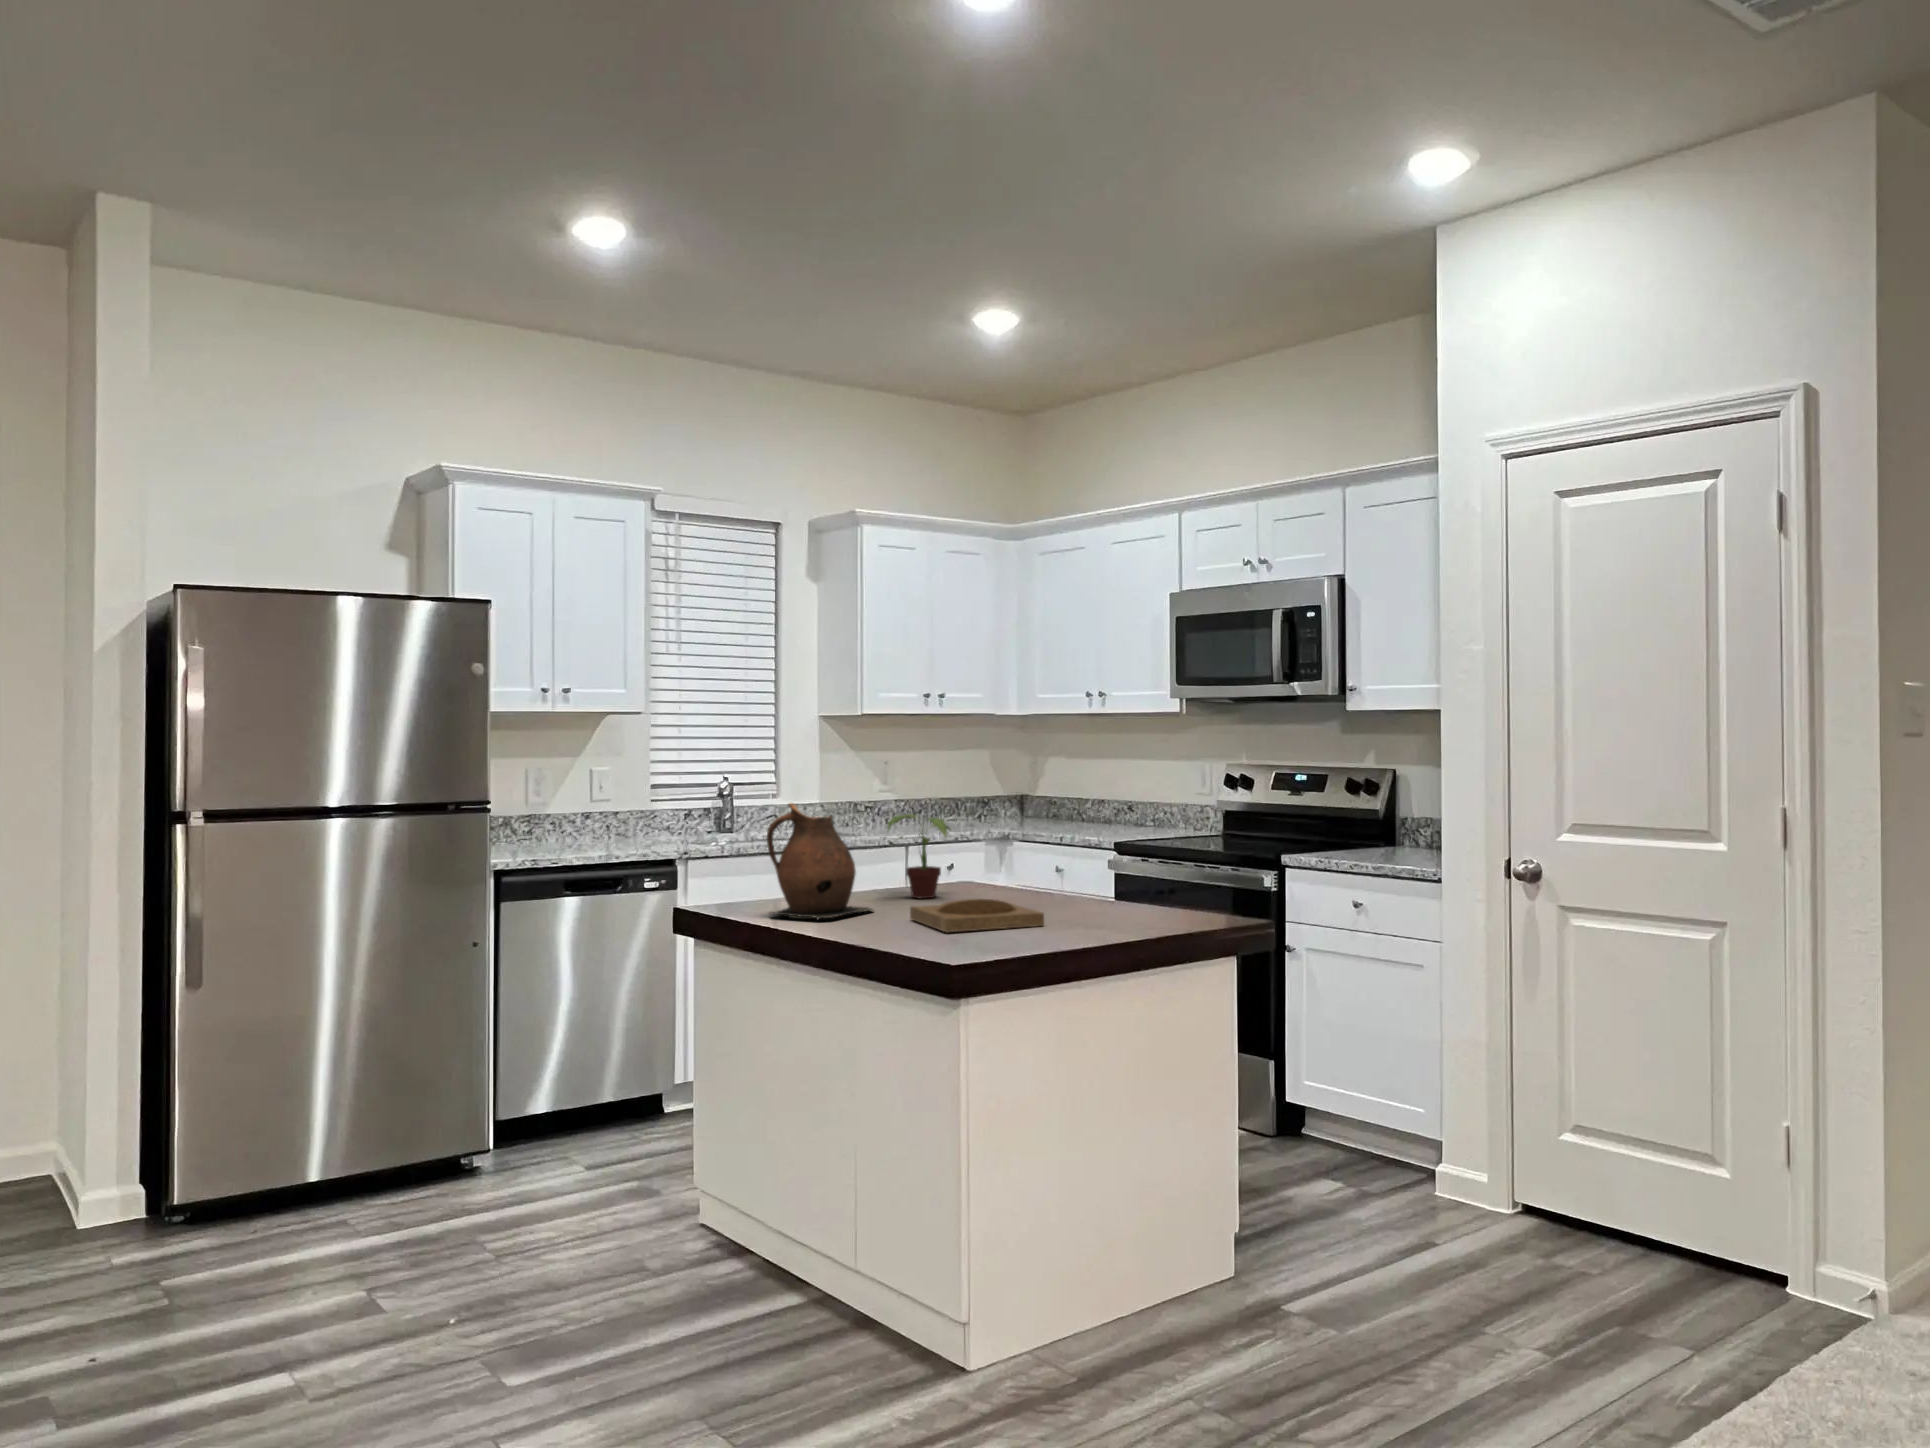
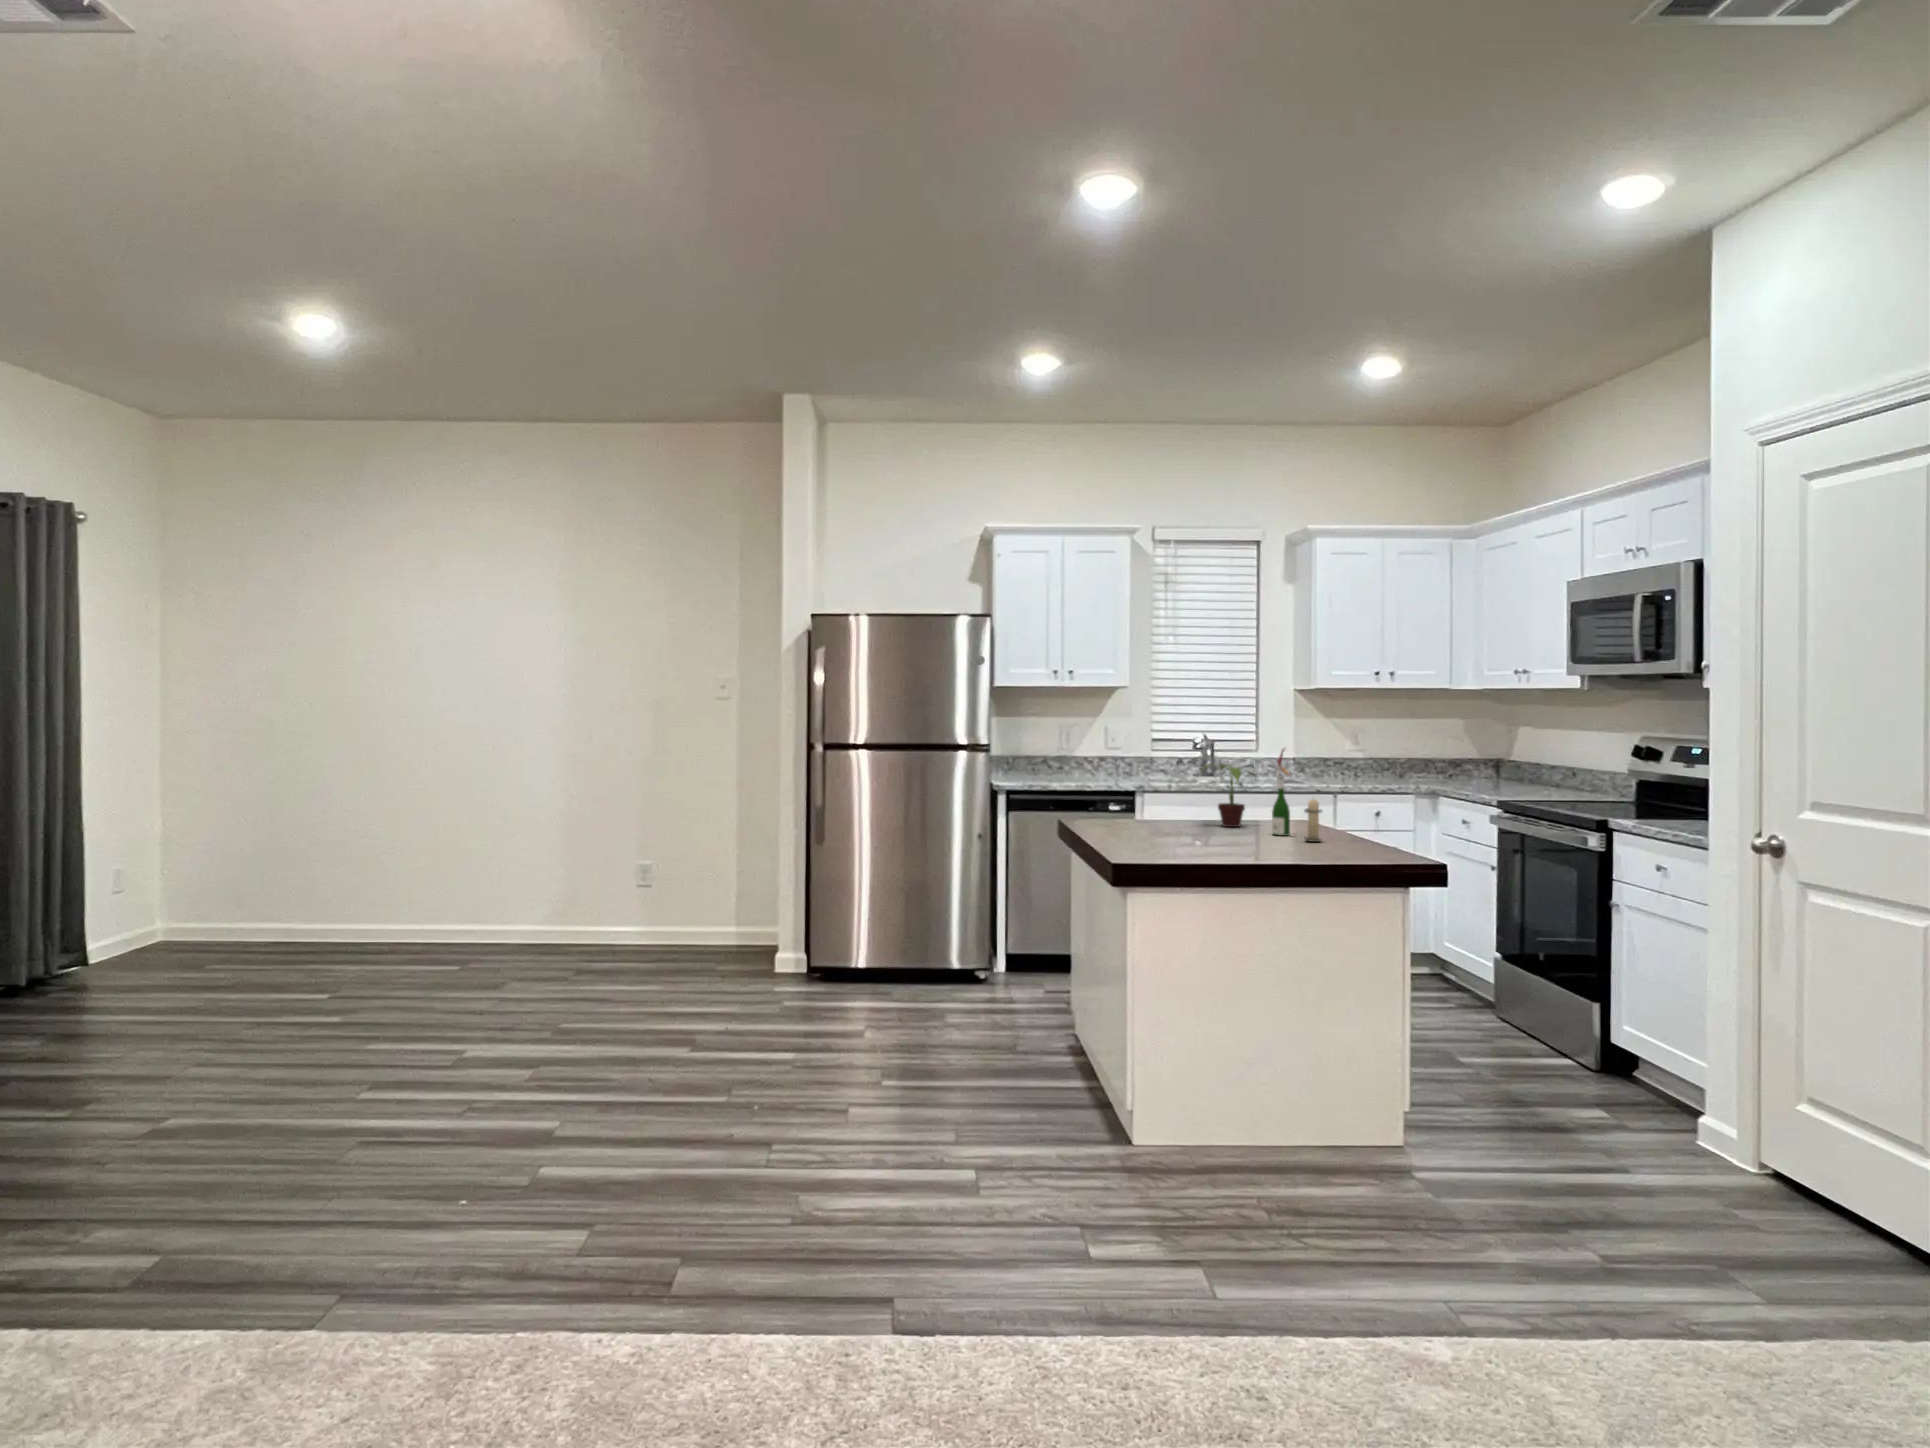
wine bottle: none [1001,789,1035,904] -> present [1272,749,1290,836]
ceramic pitcher: present [767,803,872,919] -> none [1096,751,1171,833]
candle: none [1058,849,1086,909] -> present [1304,799,1322,842]
tray: present [910,899,1044,932] -> none [1175,827,1256,850]

